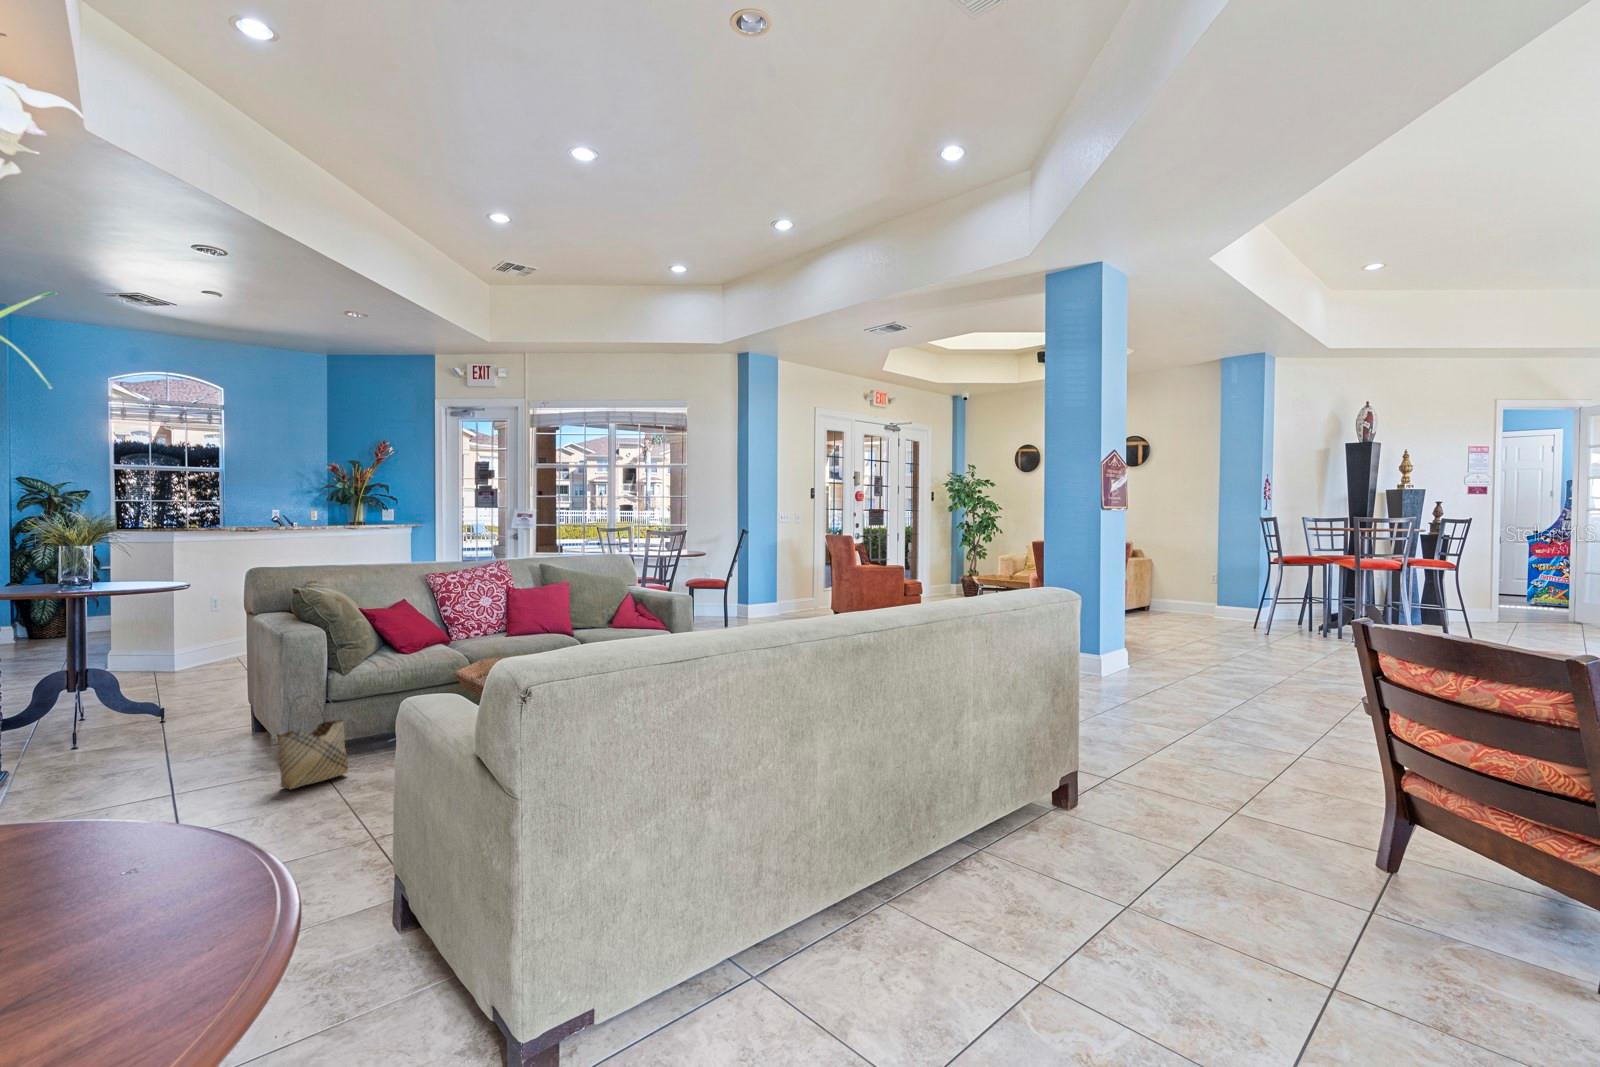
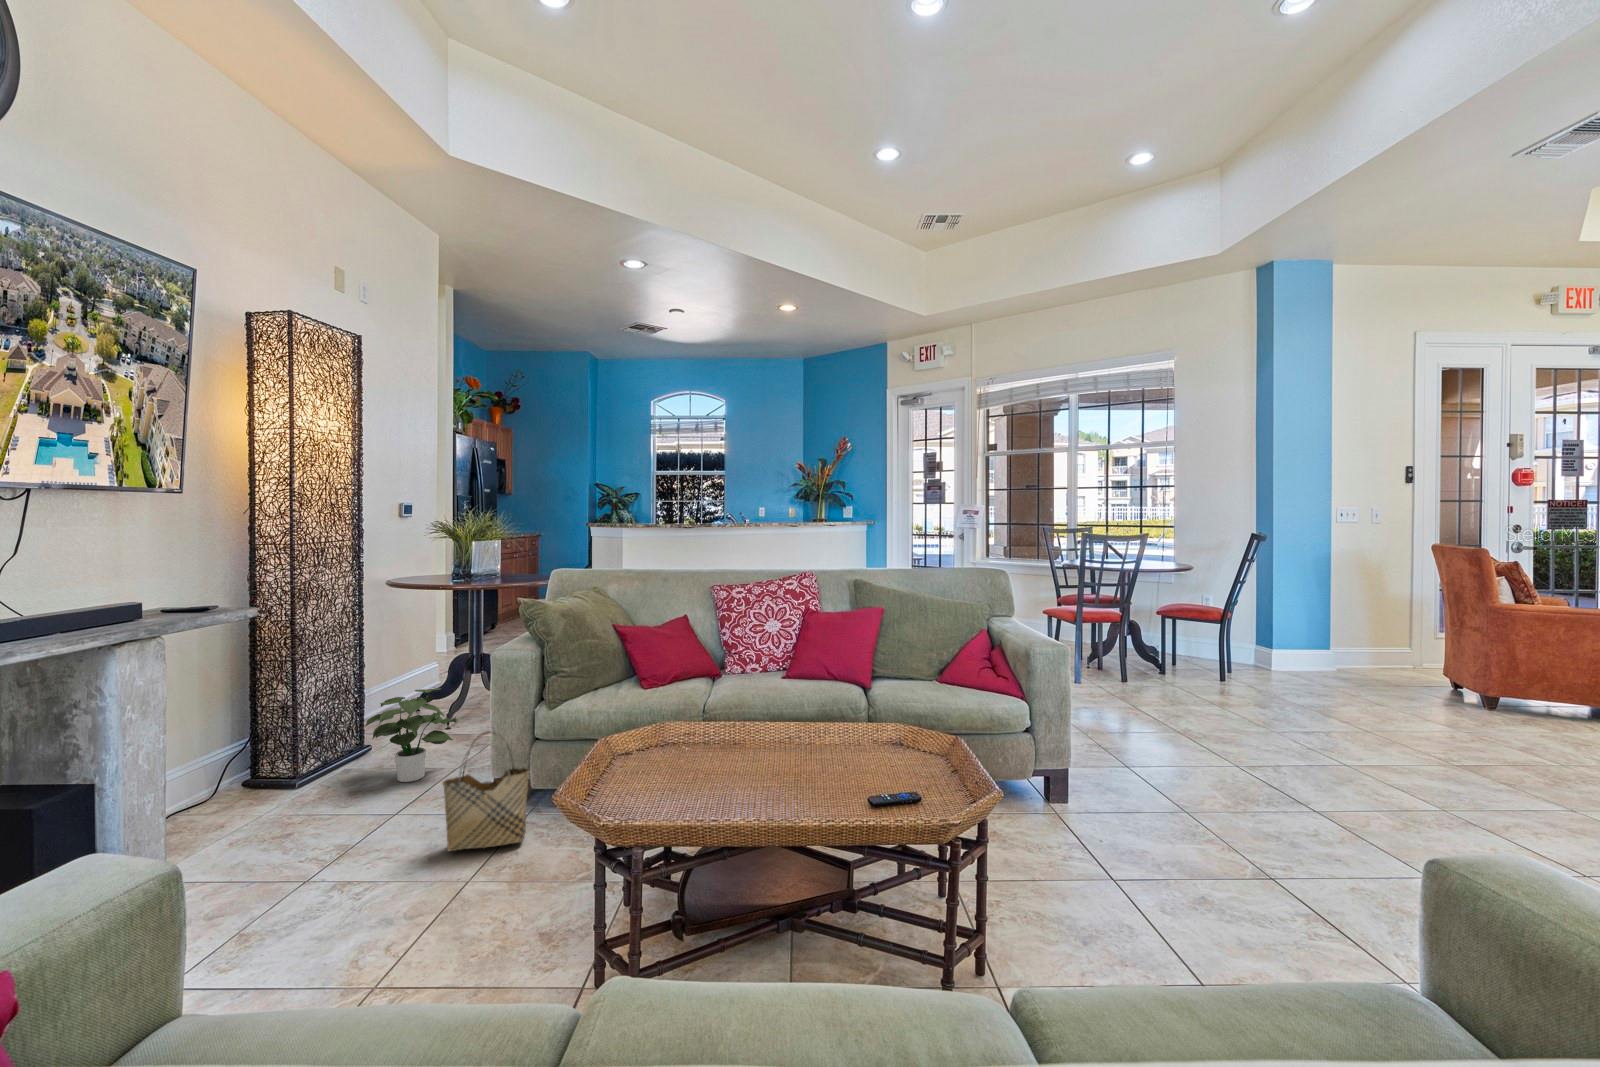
potted plant: none [67,689,182,783] -> present [365,688,458,782]

